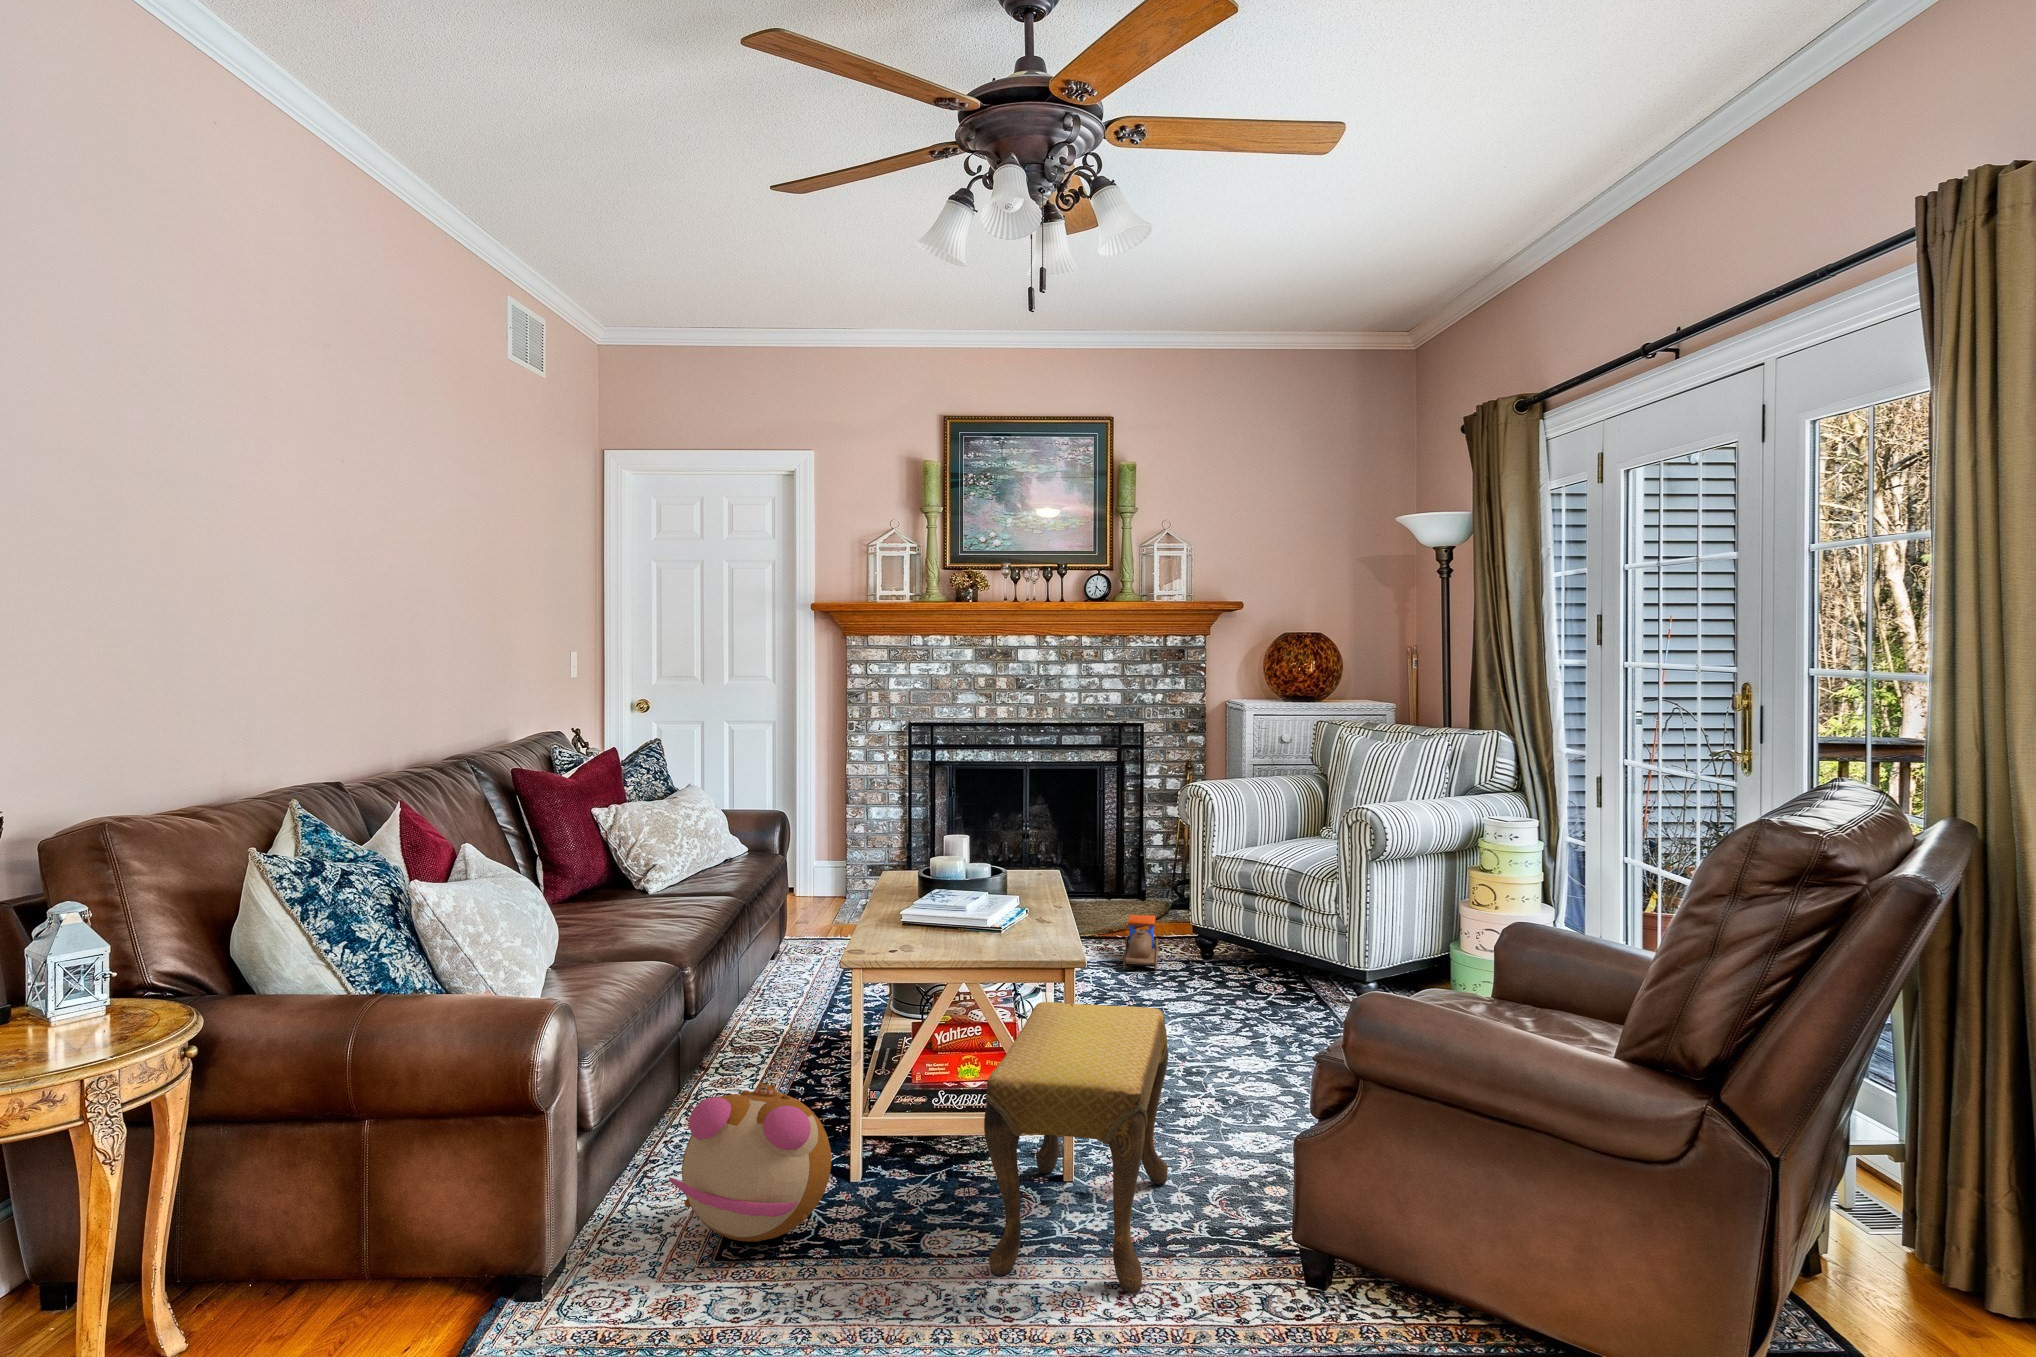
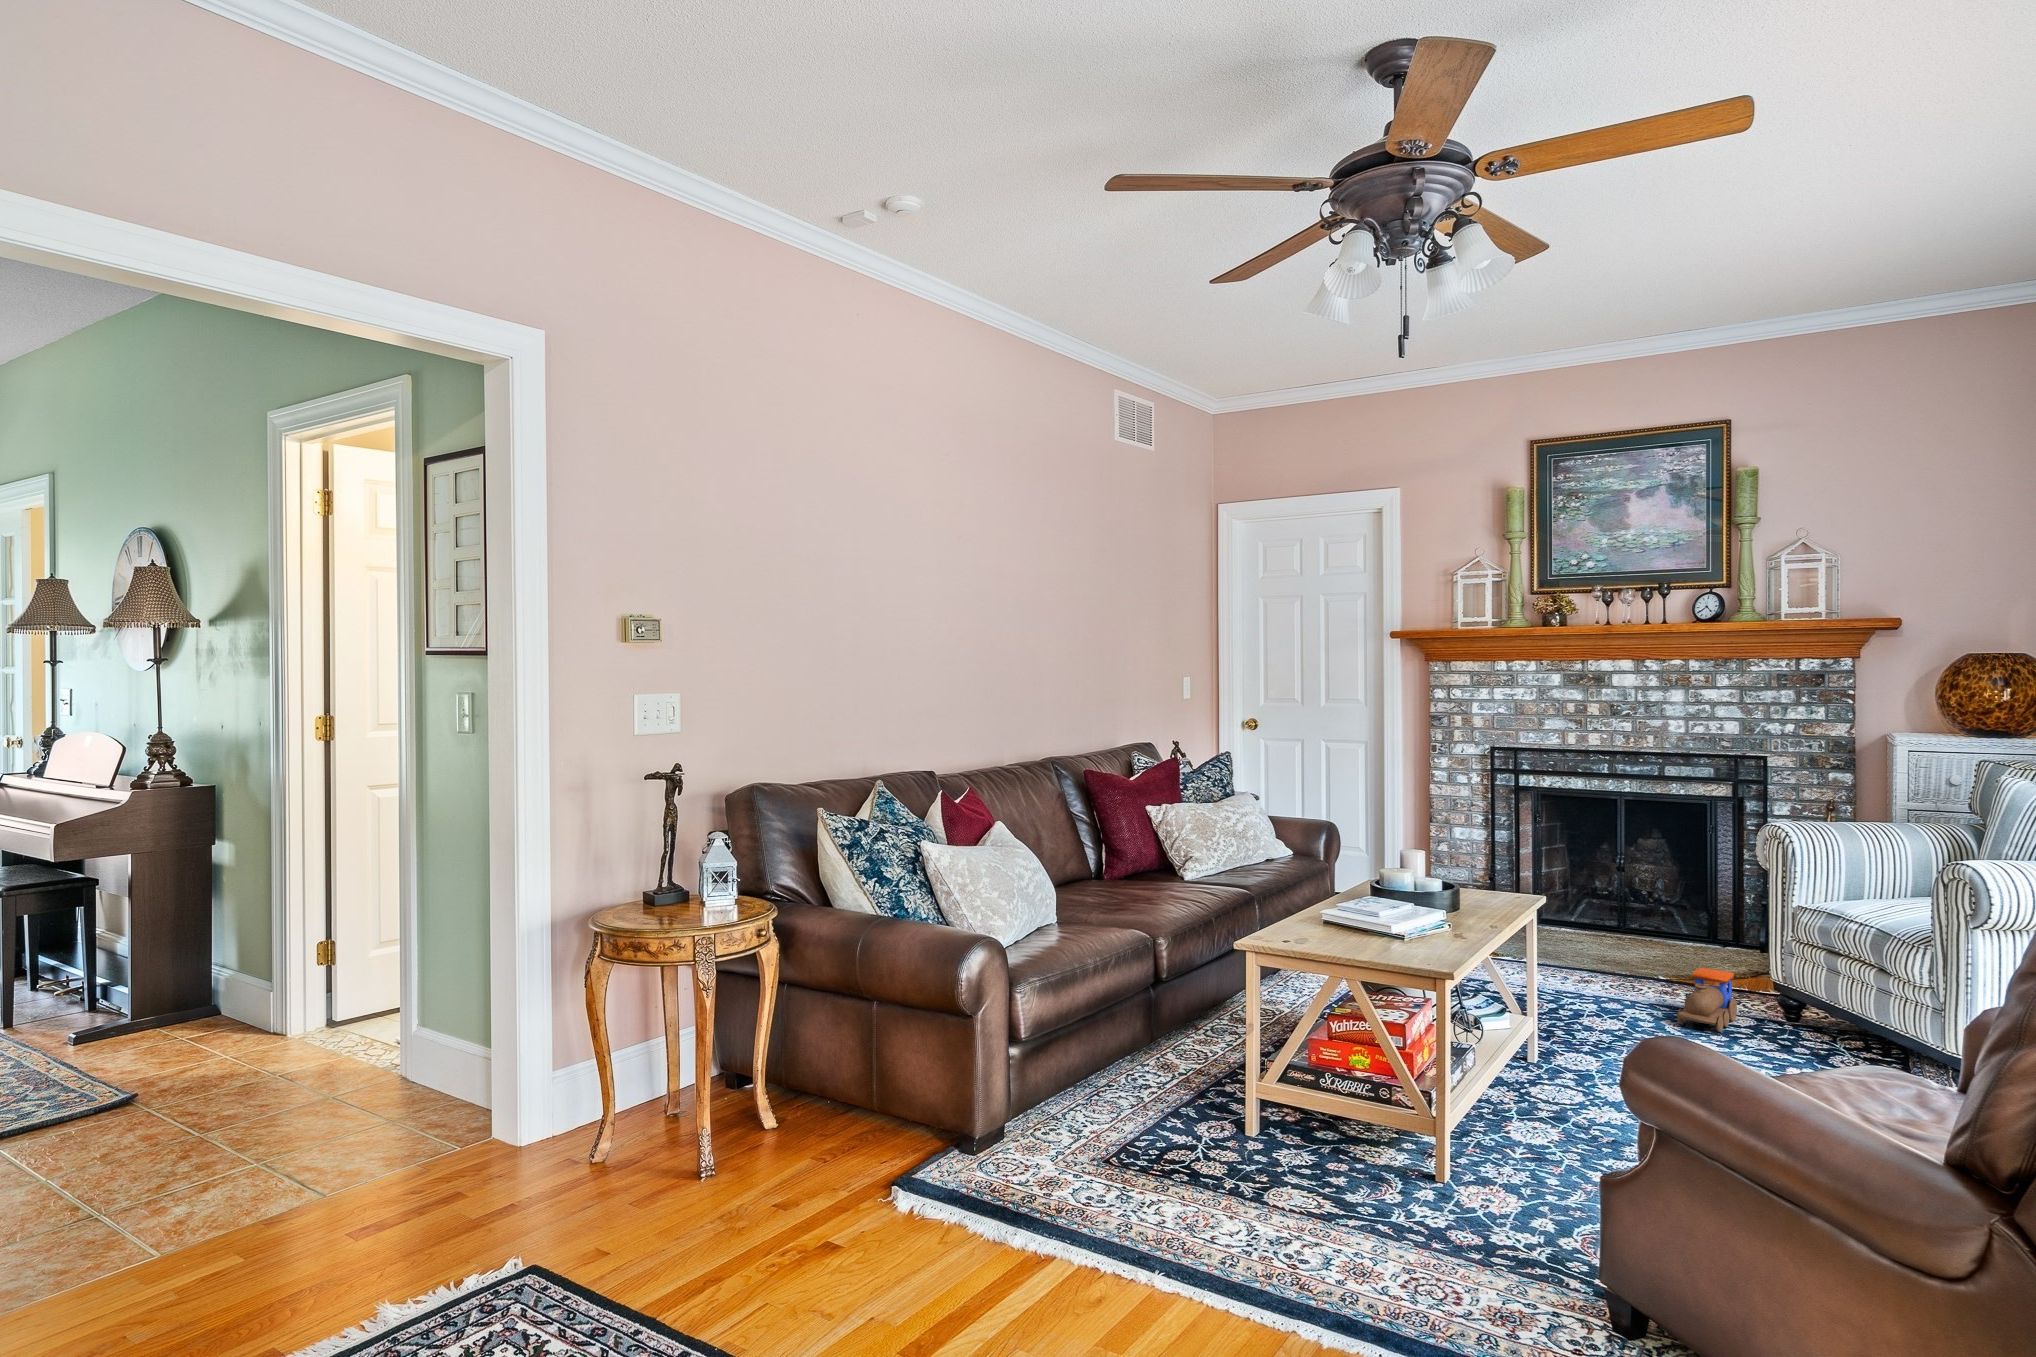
footstool: present [984,1002,1168,1293] -> none [1299,1011,1540,1286]
plush toy: present [669,1083,831,1242] -> none [1080,1028,1210,1153]

